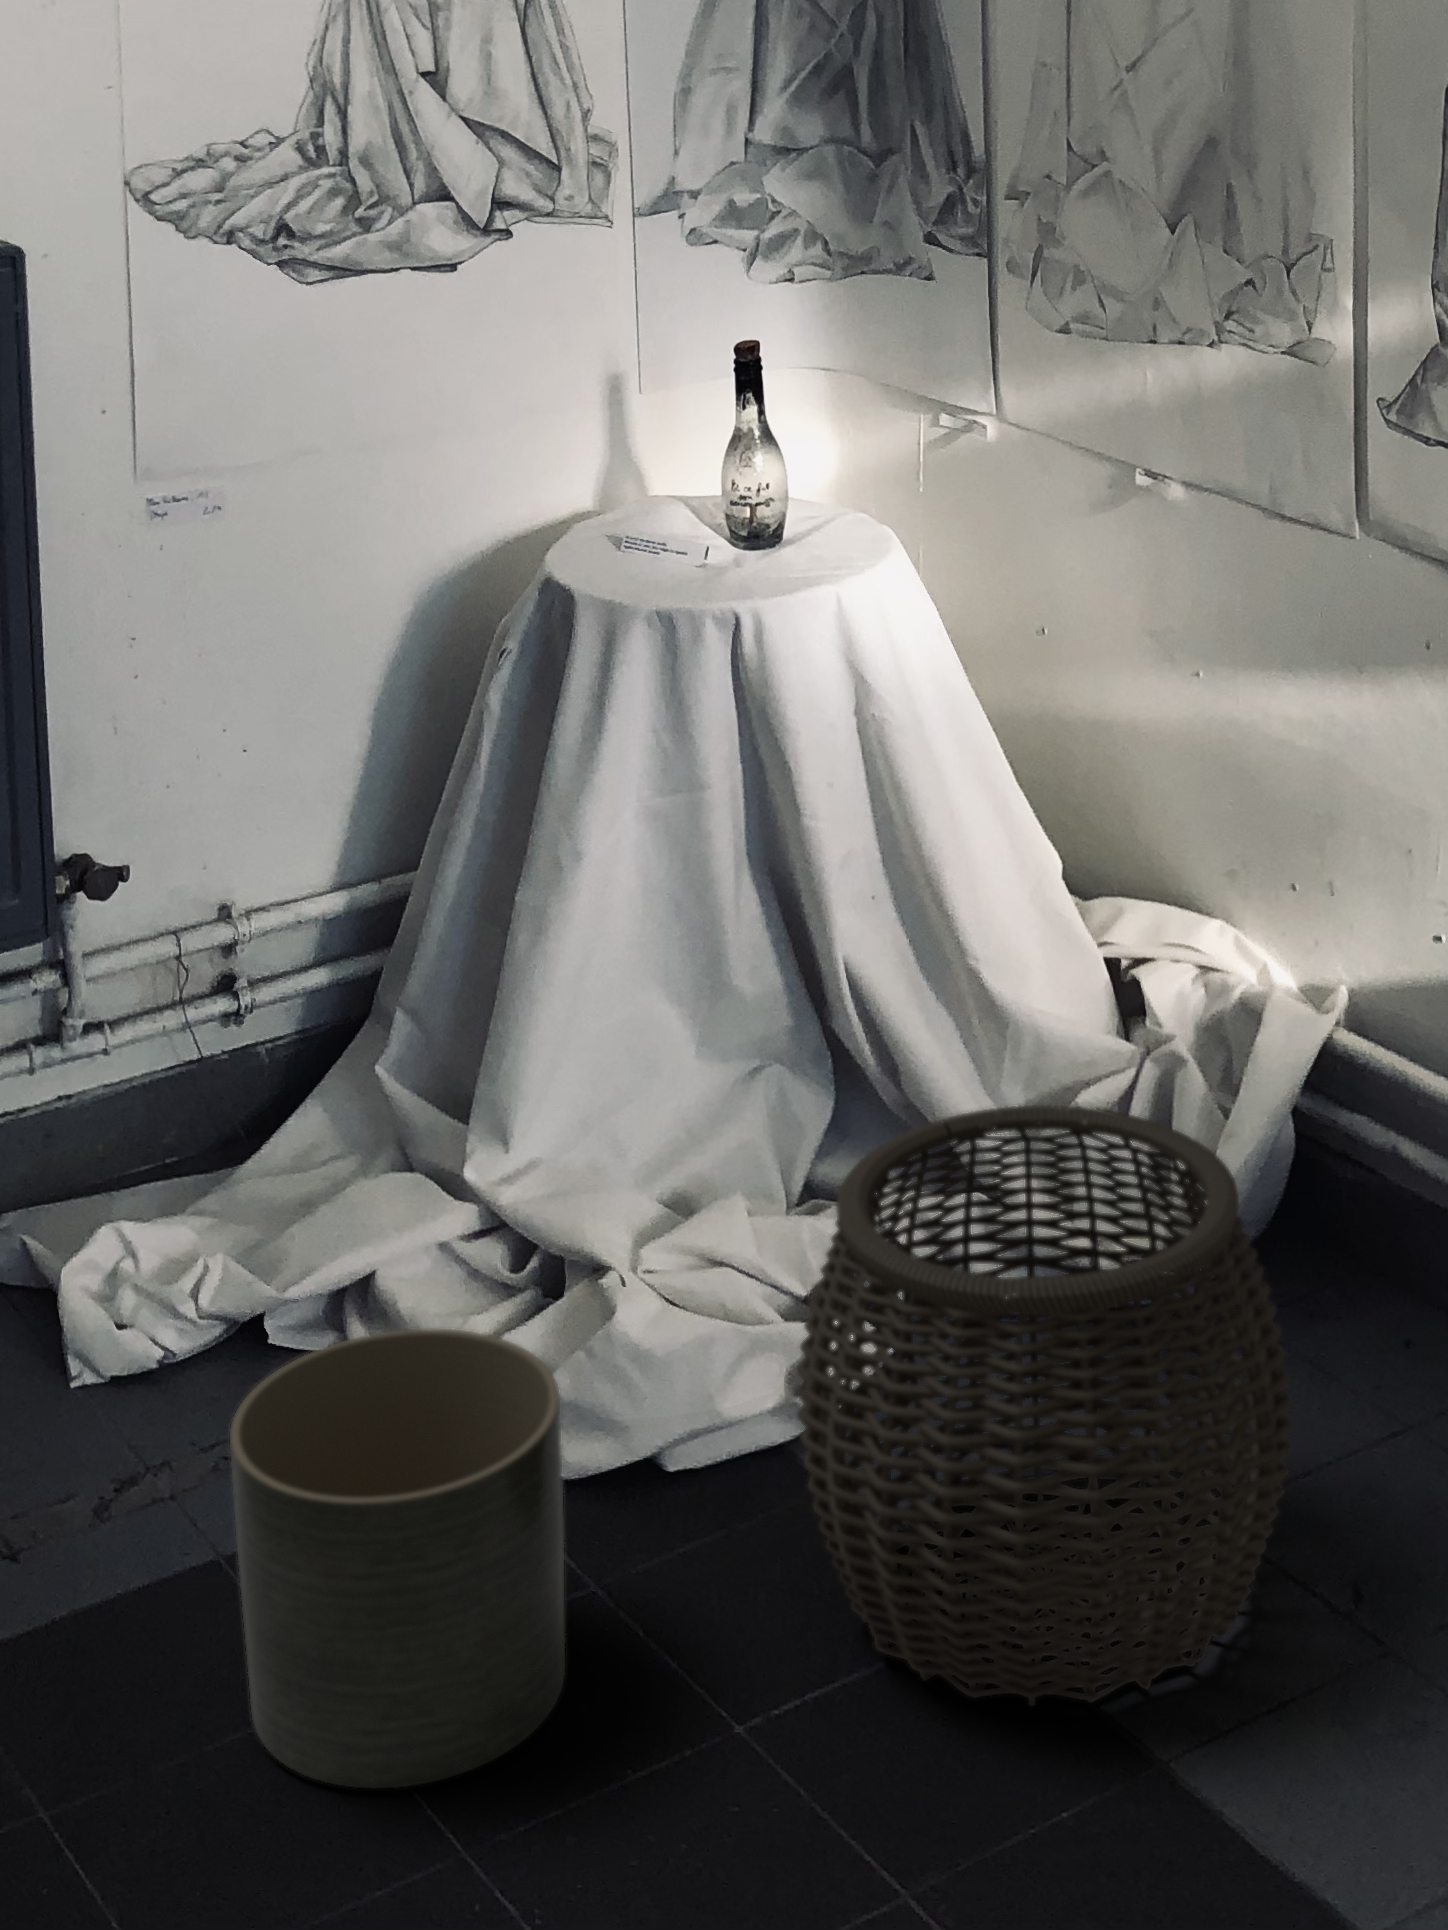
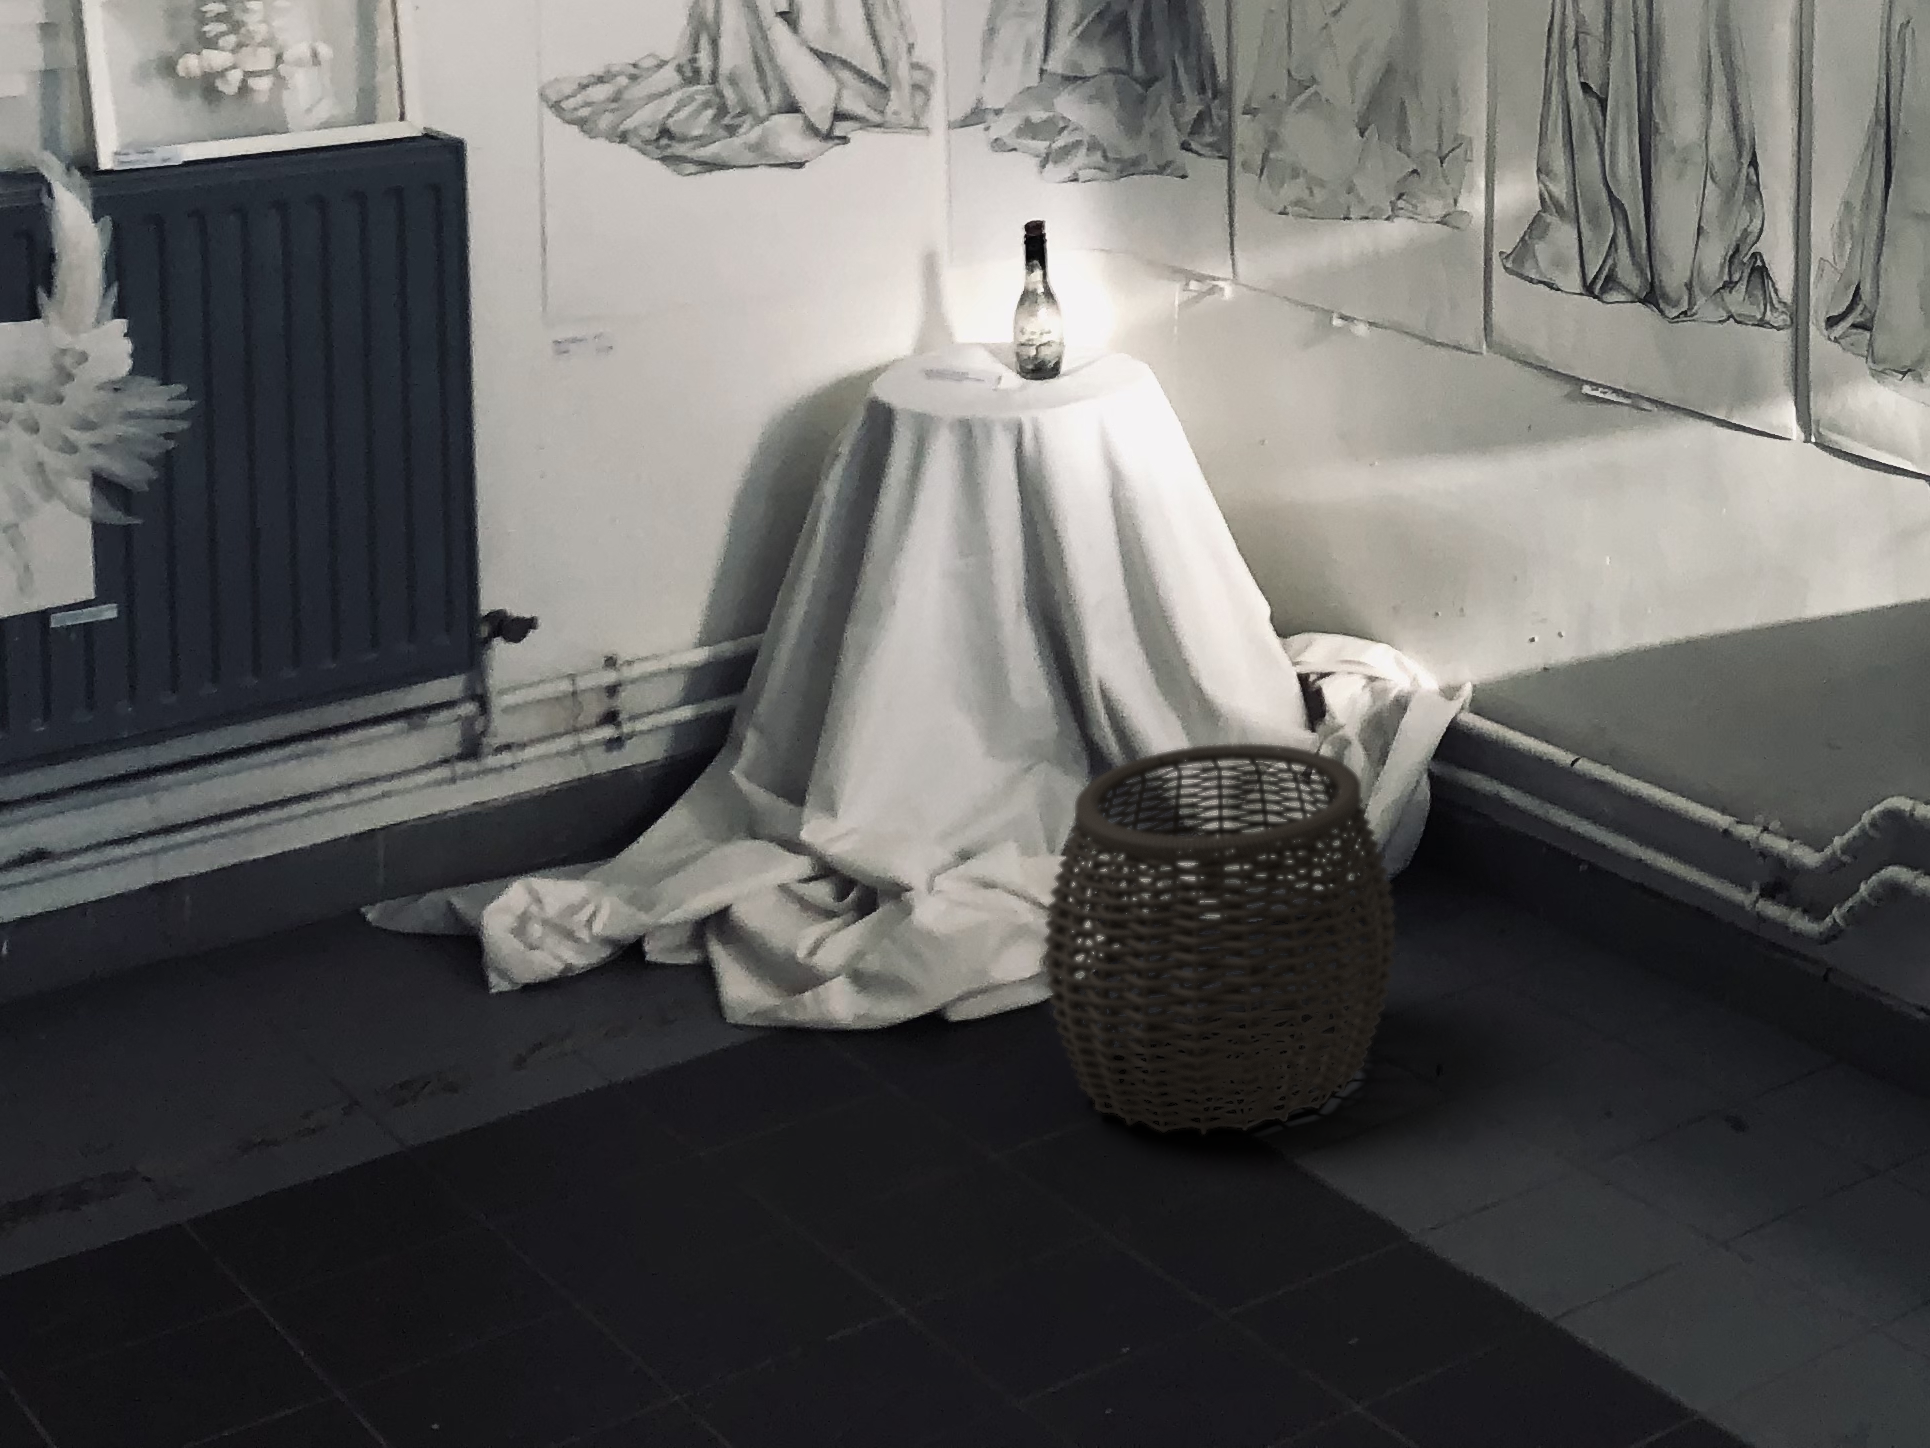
planter: present [230,1328,565,1788] -> none [626,905,870,1204]

